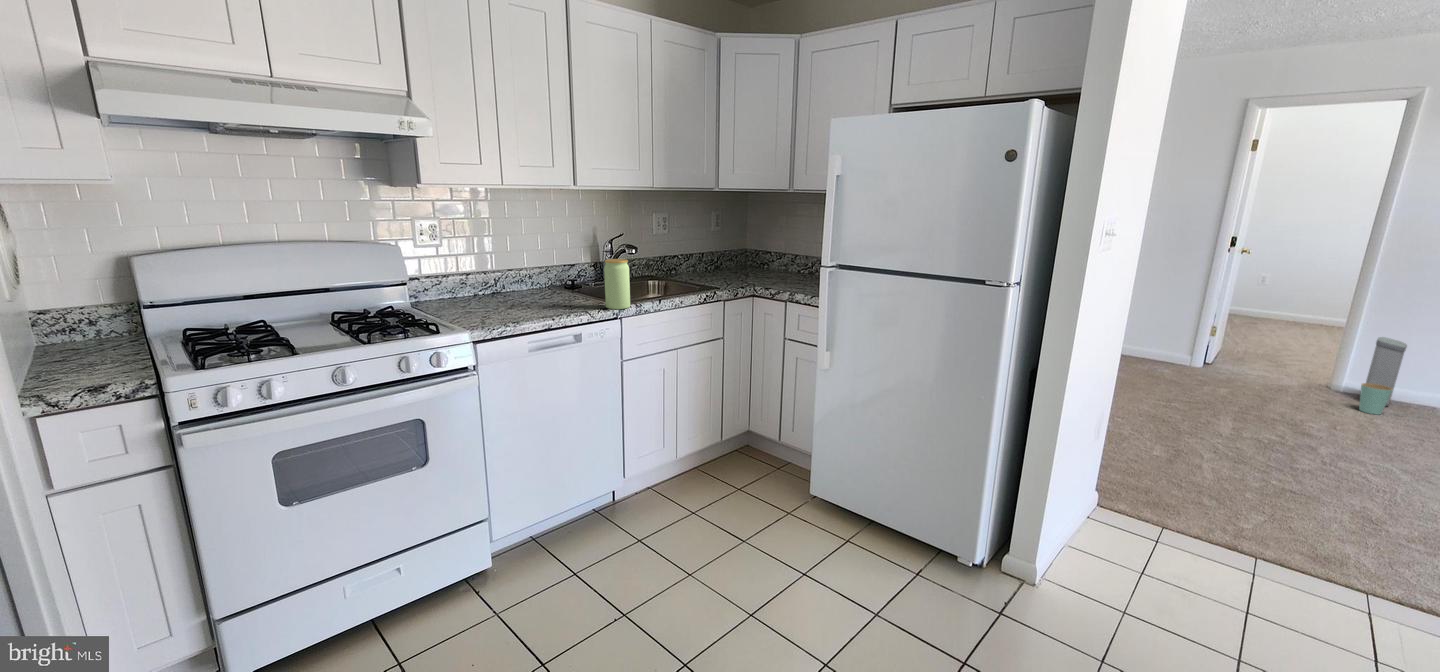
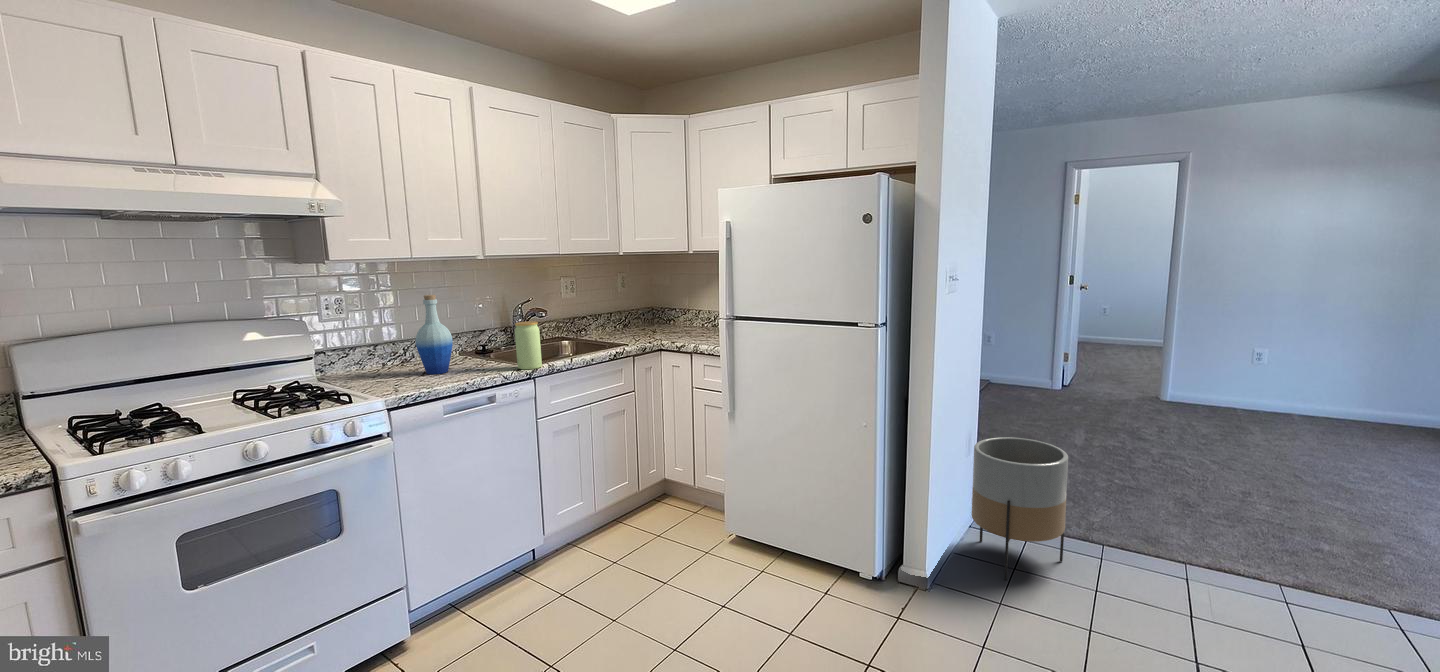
bottle: none [506,226,542,308] -> present [416,295,453,374]
trash can: present [1359,337,1407,415] -> none [1193,351,1223,418]
planter: none [1089,422,1221,582] -> present [972,437,1068,580]

